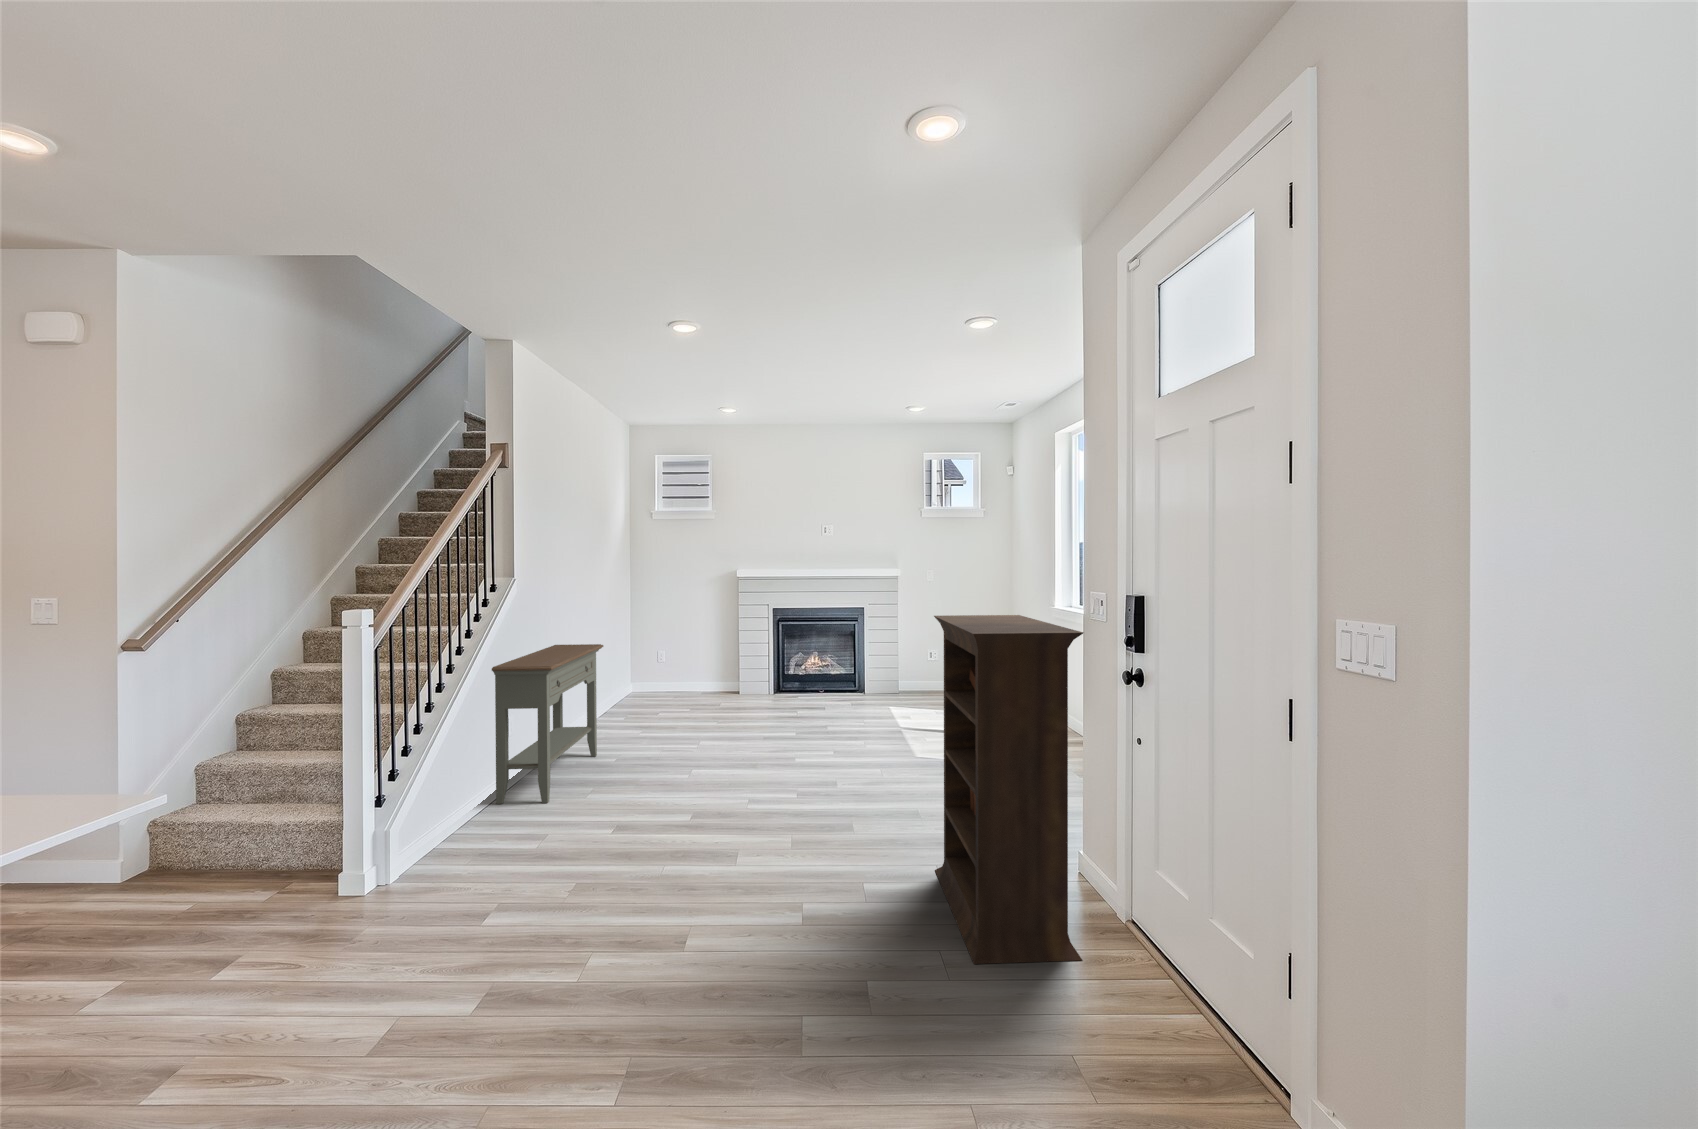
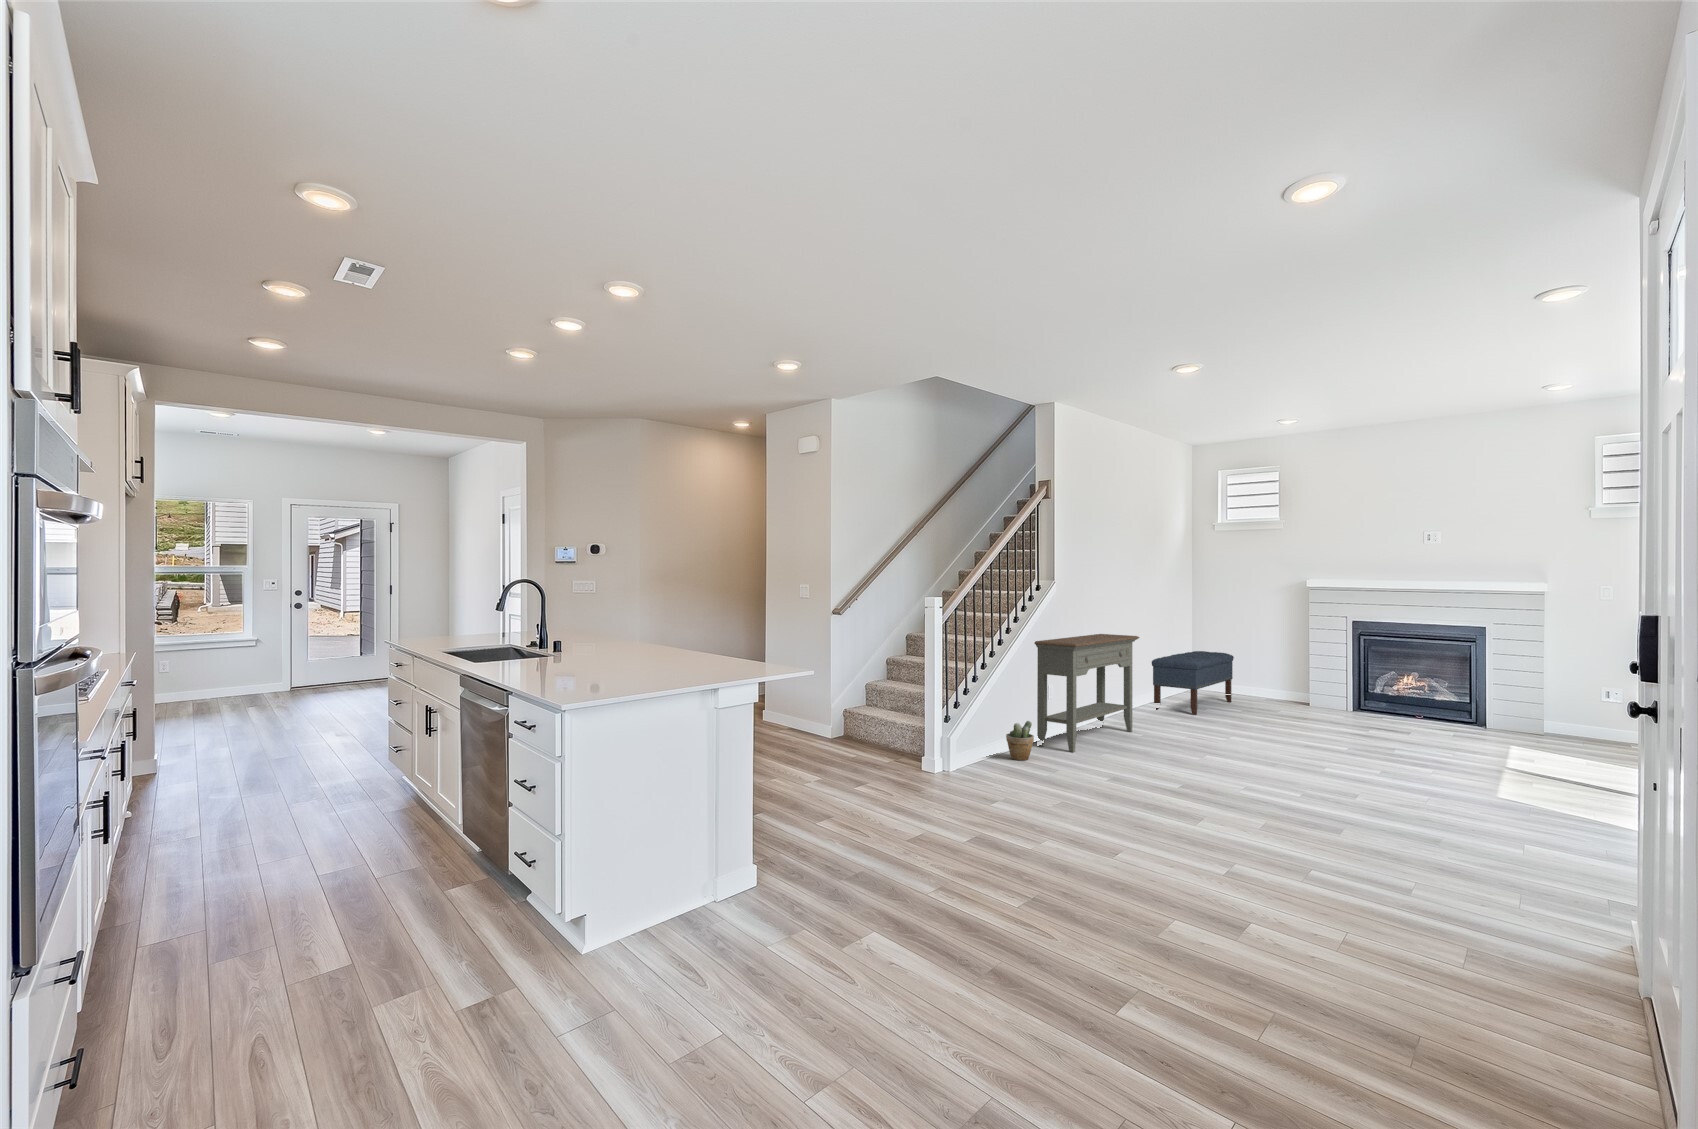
bookcase: present [934,615,1084,964] -> none [1359,607,1512,968]
bench: none [598,648,670,721] -> present [1152,651,1234,715]
potted plant: none [462,777,504,835] -> present [1006,721,1034,760]

